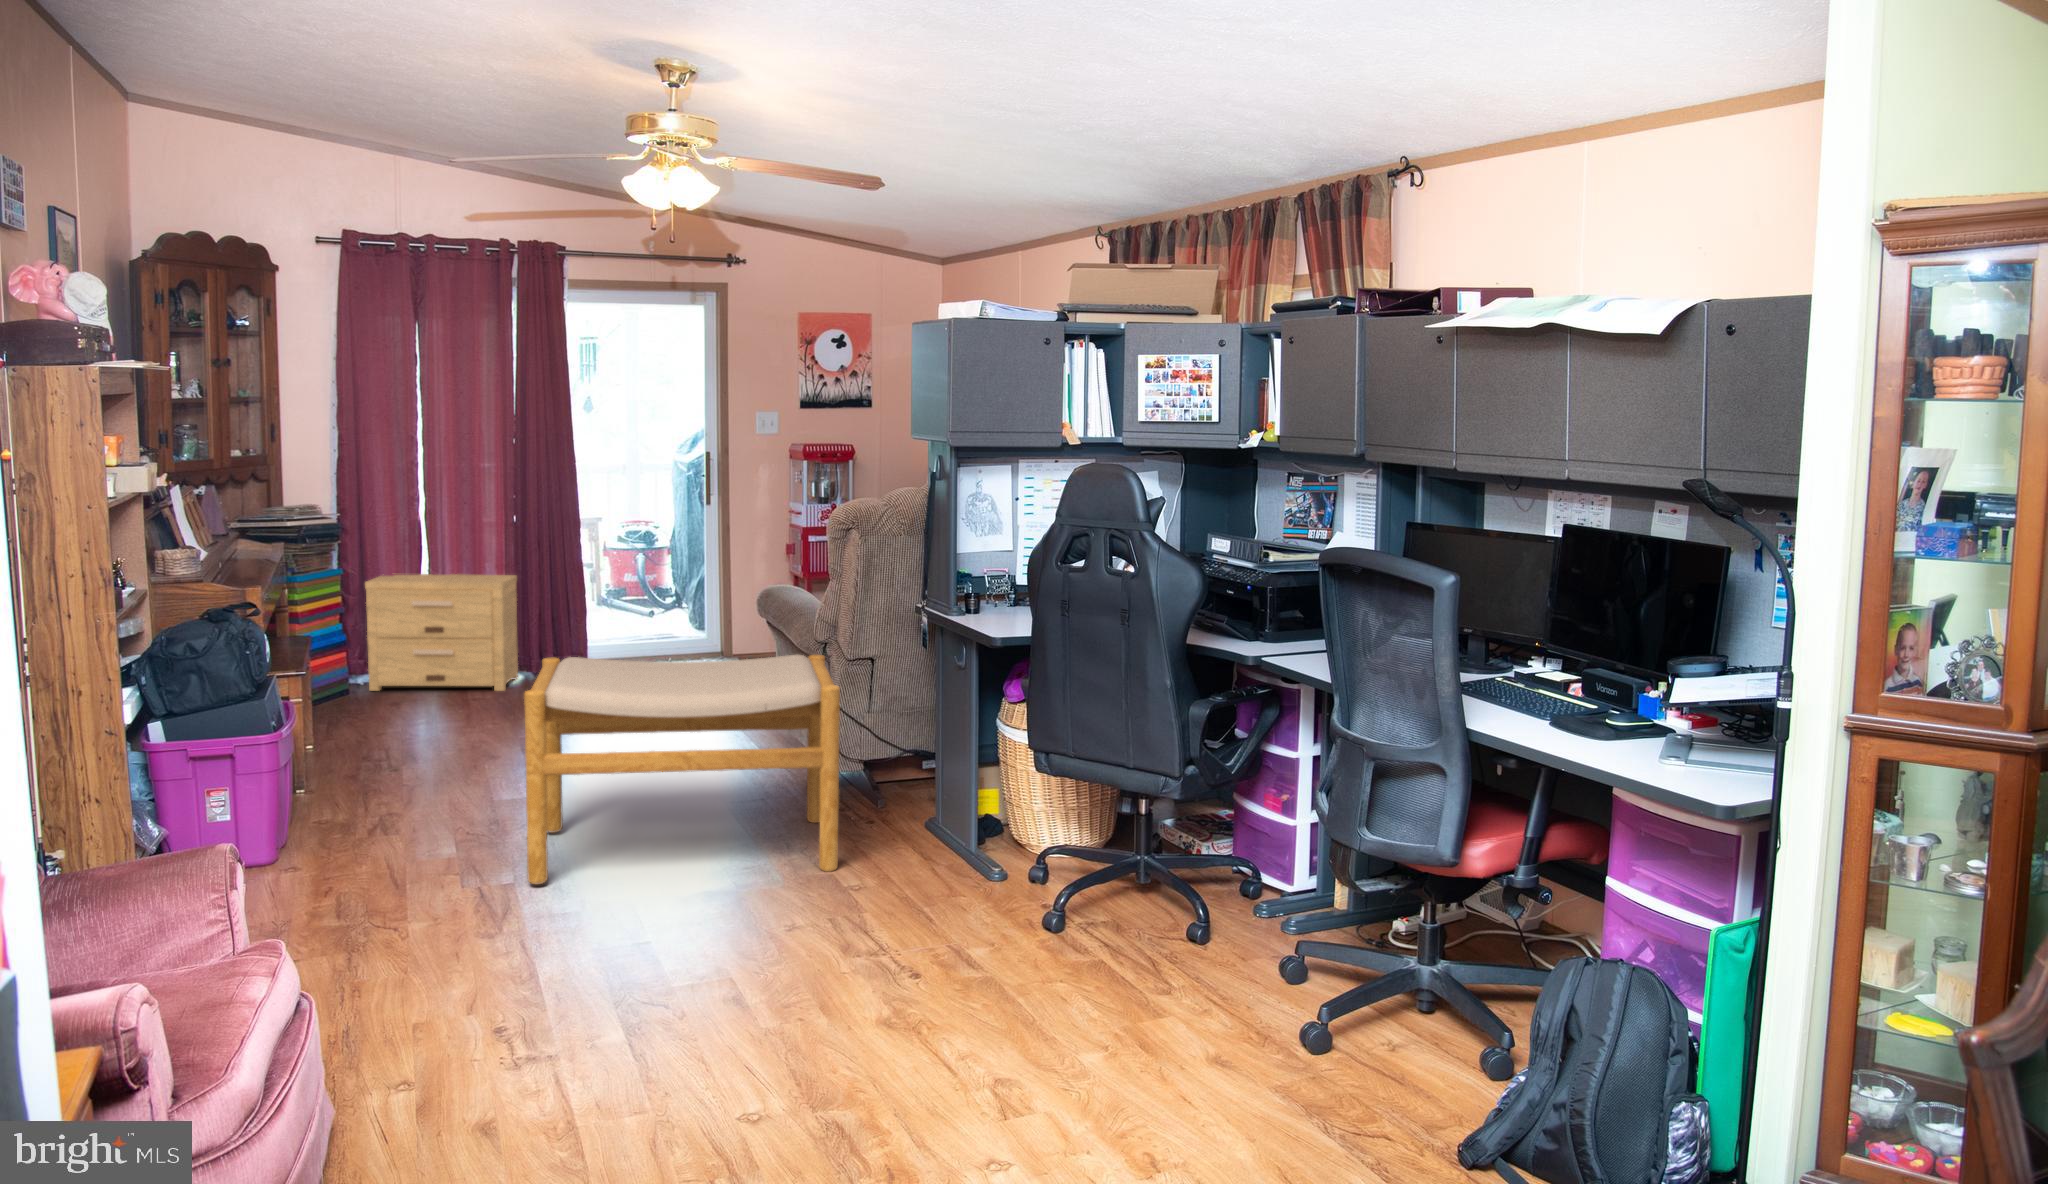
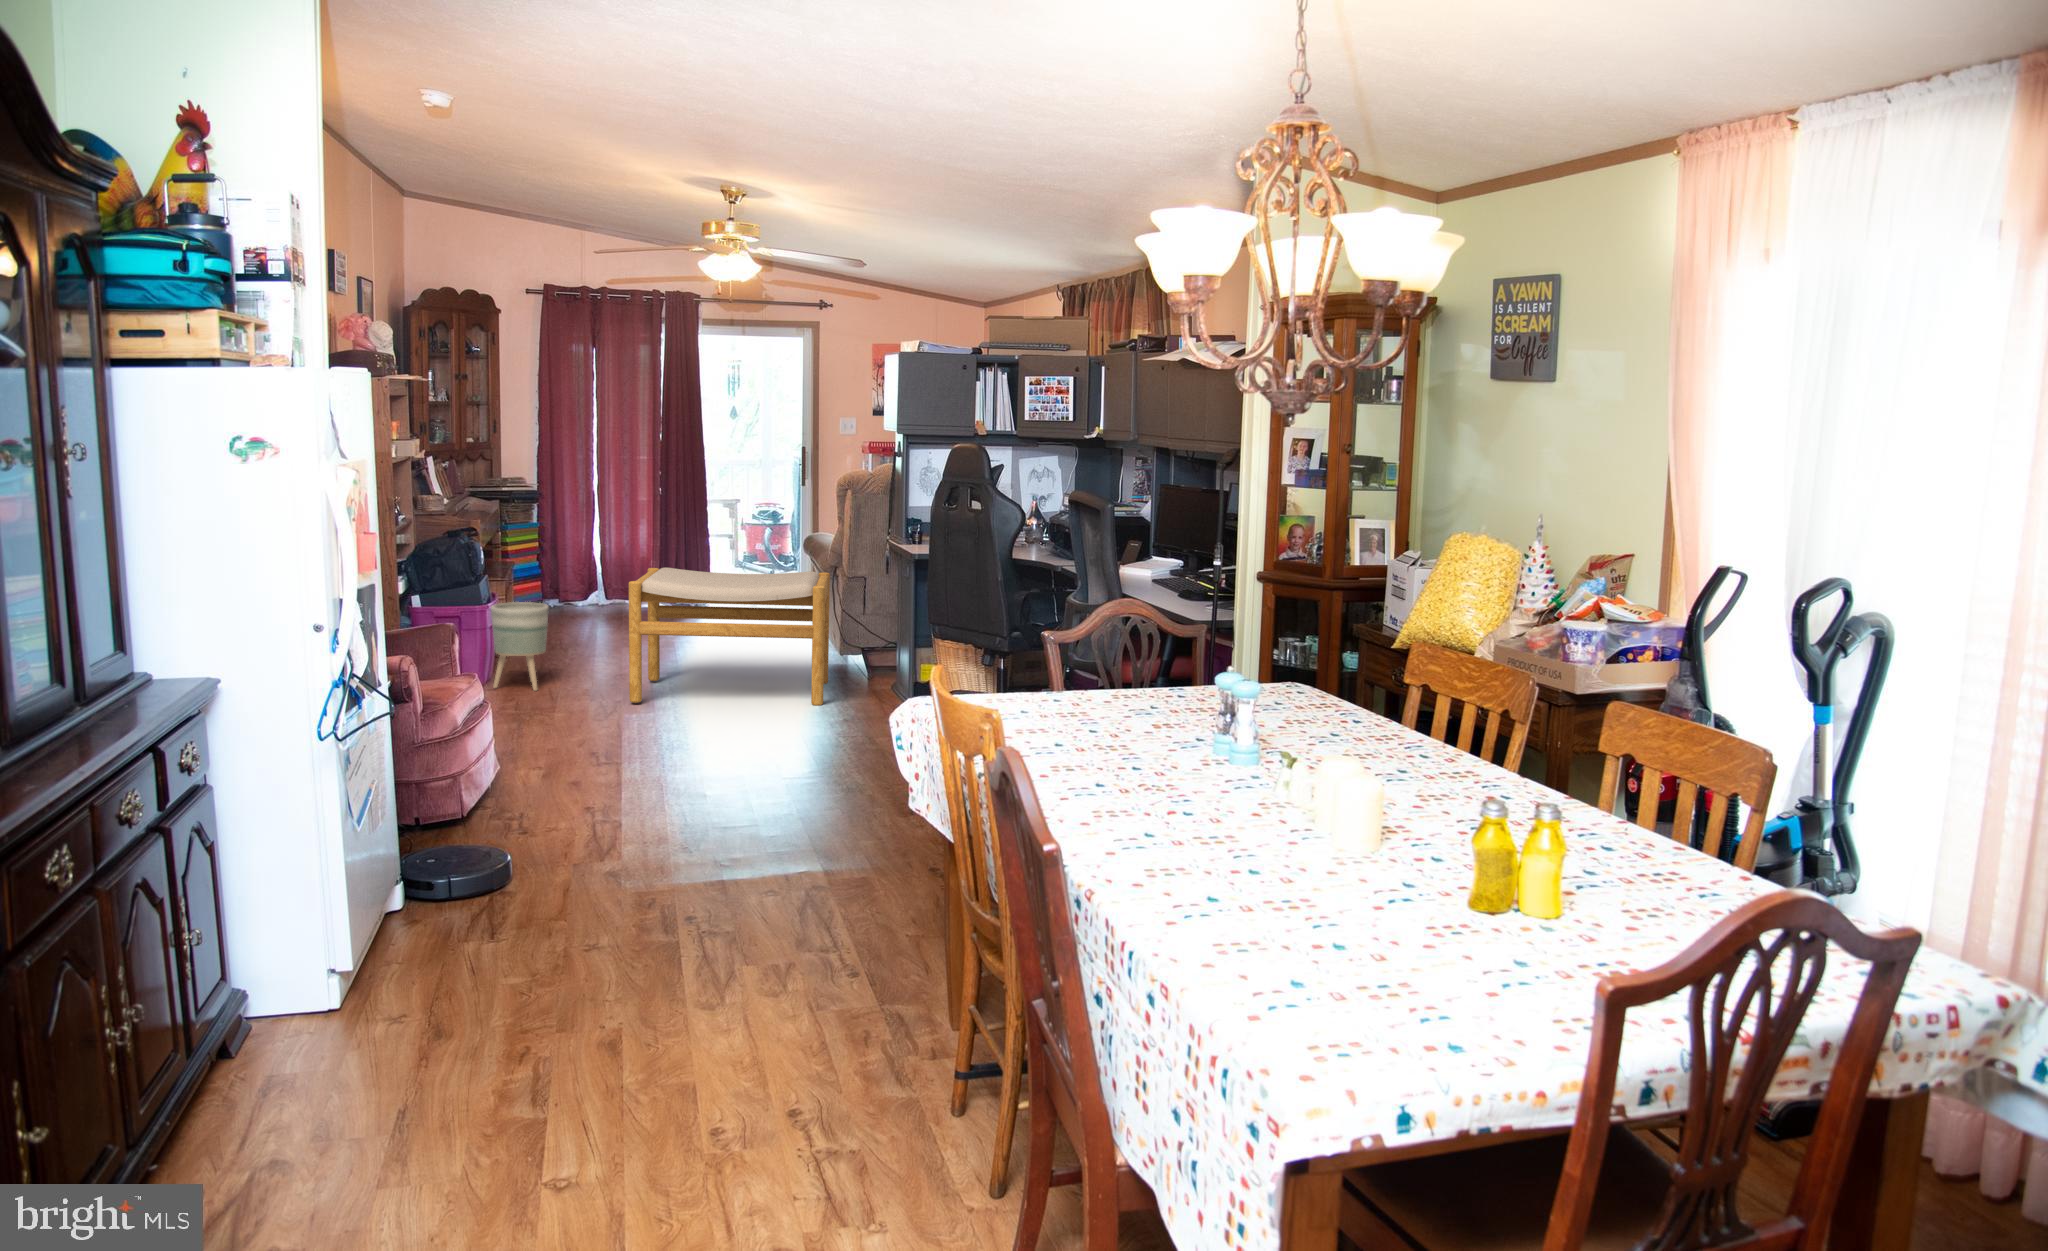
side table: present [365,574,518,691] -> none [554,527,660,611]
planter: none [287,720,383,865] -> present [491,602,549,691]

